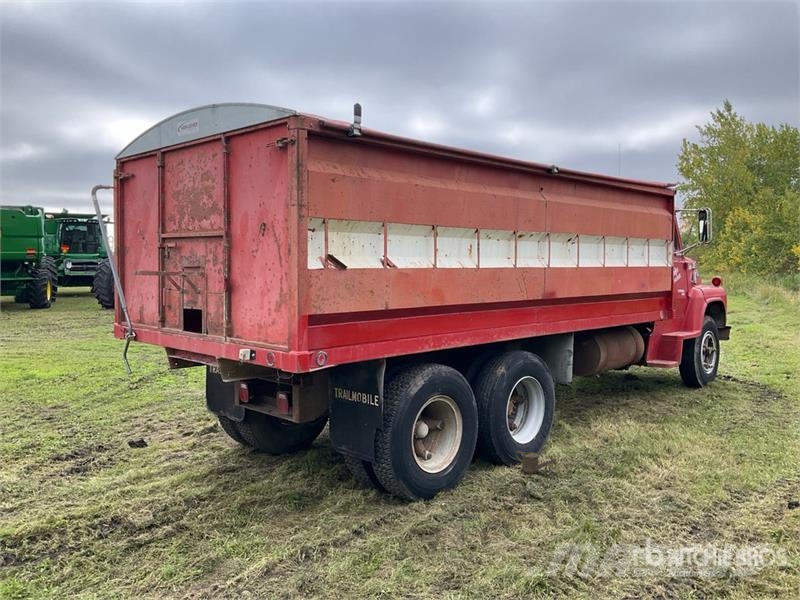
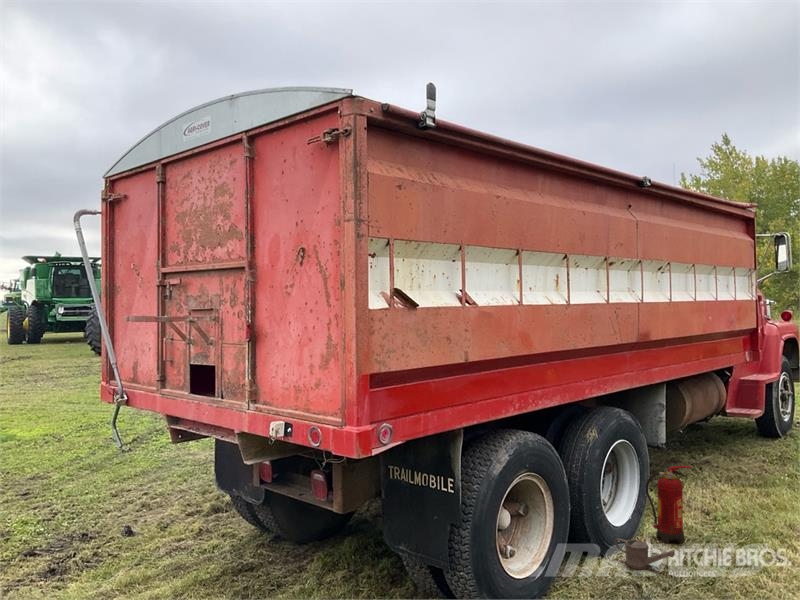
fire extinguisher: none [547,398,581,458] -> present [645,466,691,543]

